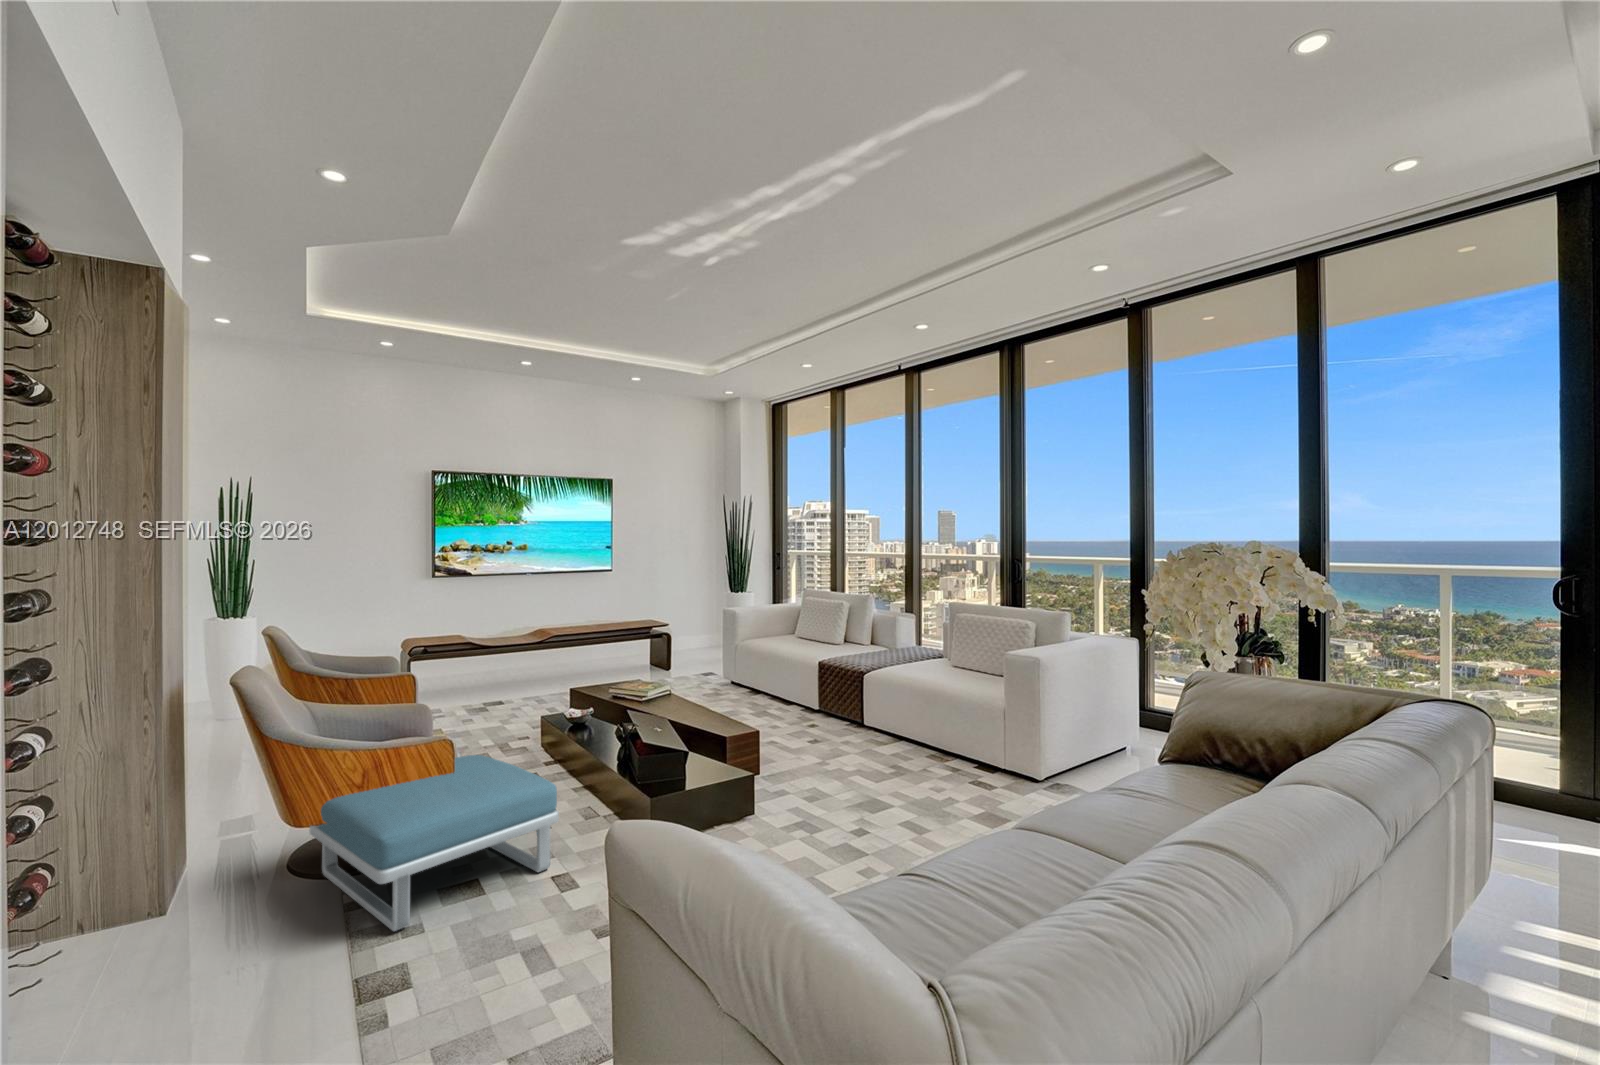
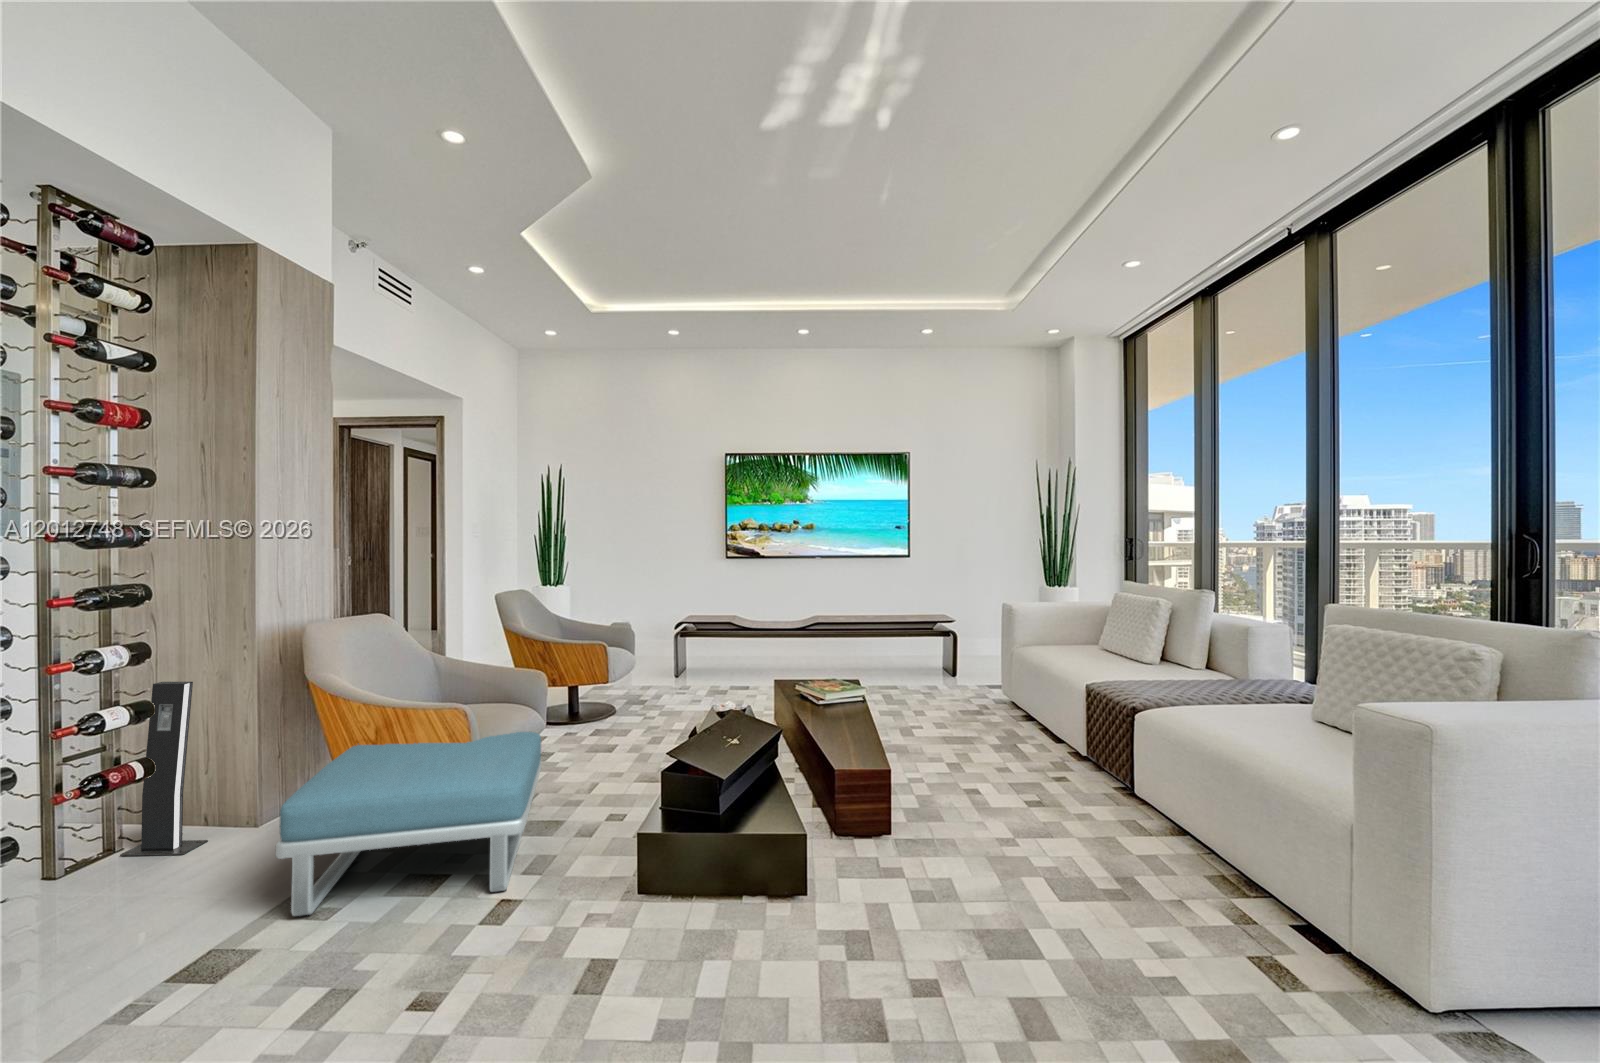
speaker: none [41,762,139,972] -> present [120,682,208,856]

